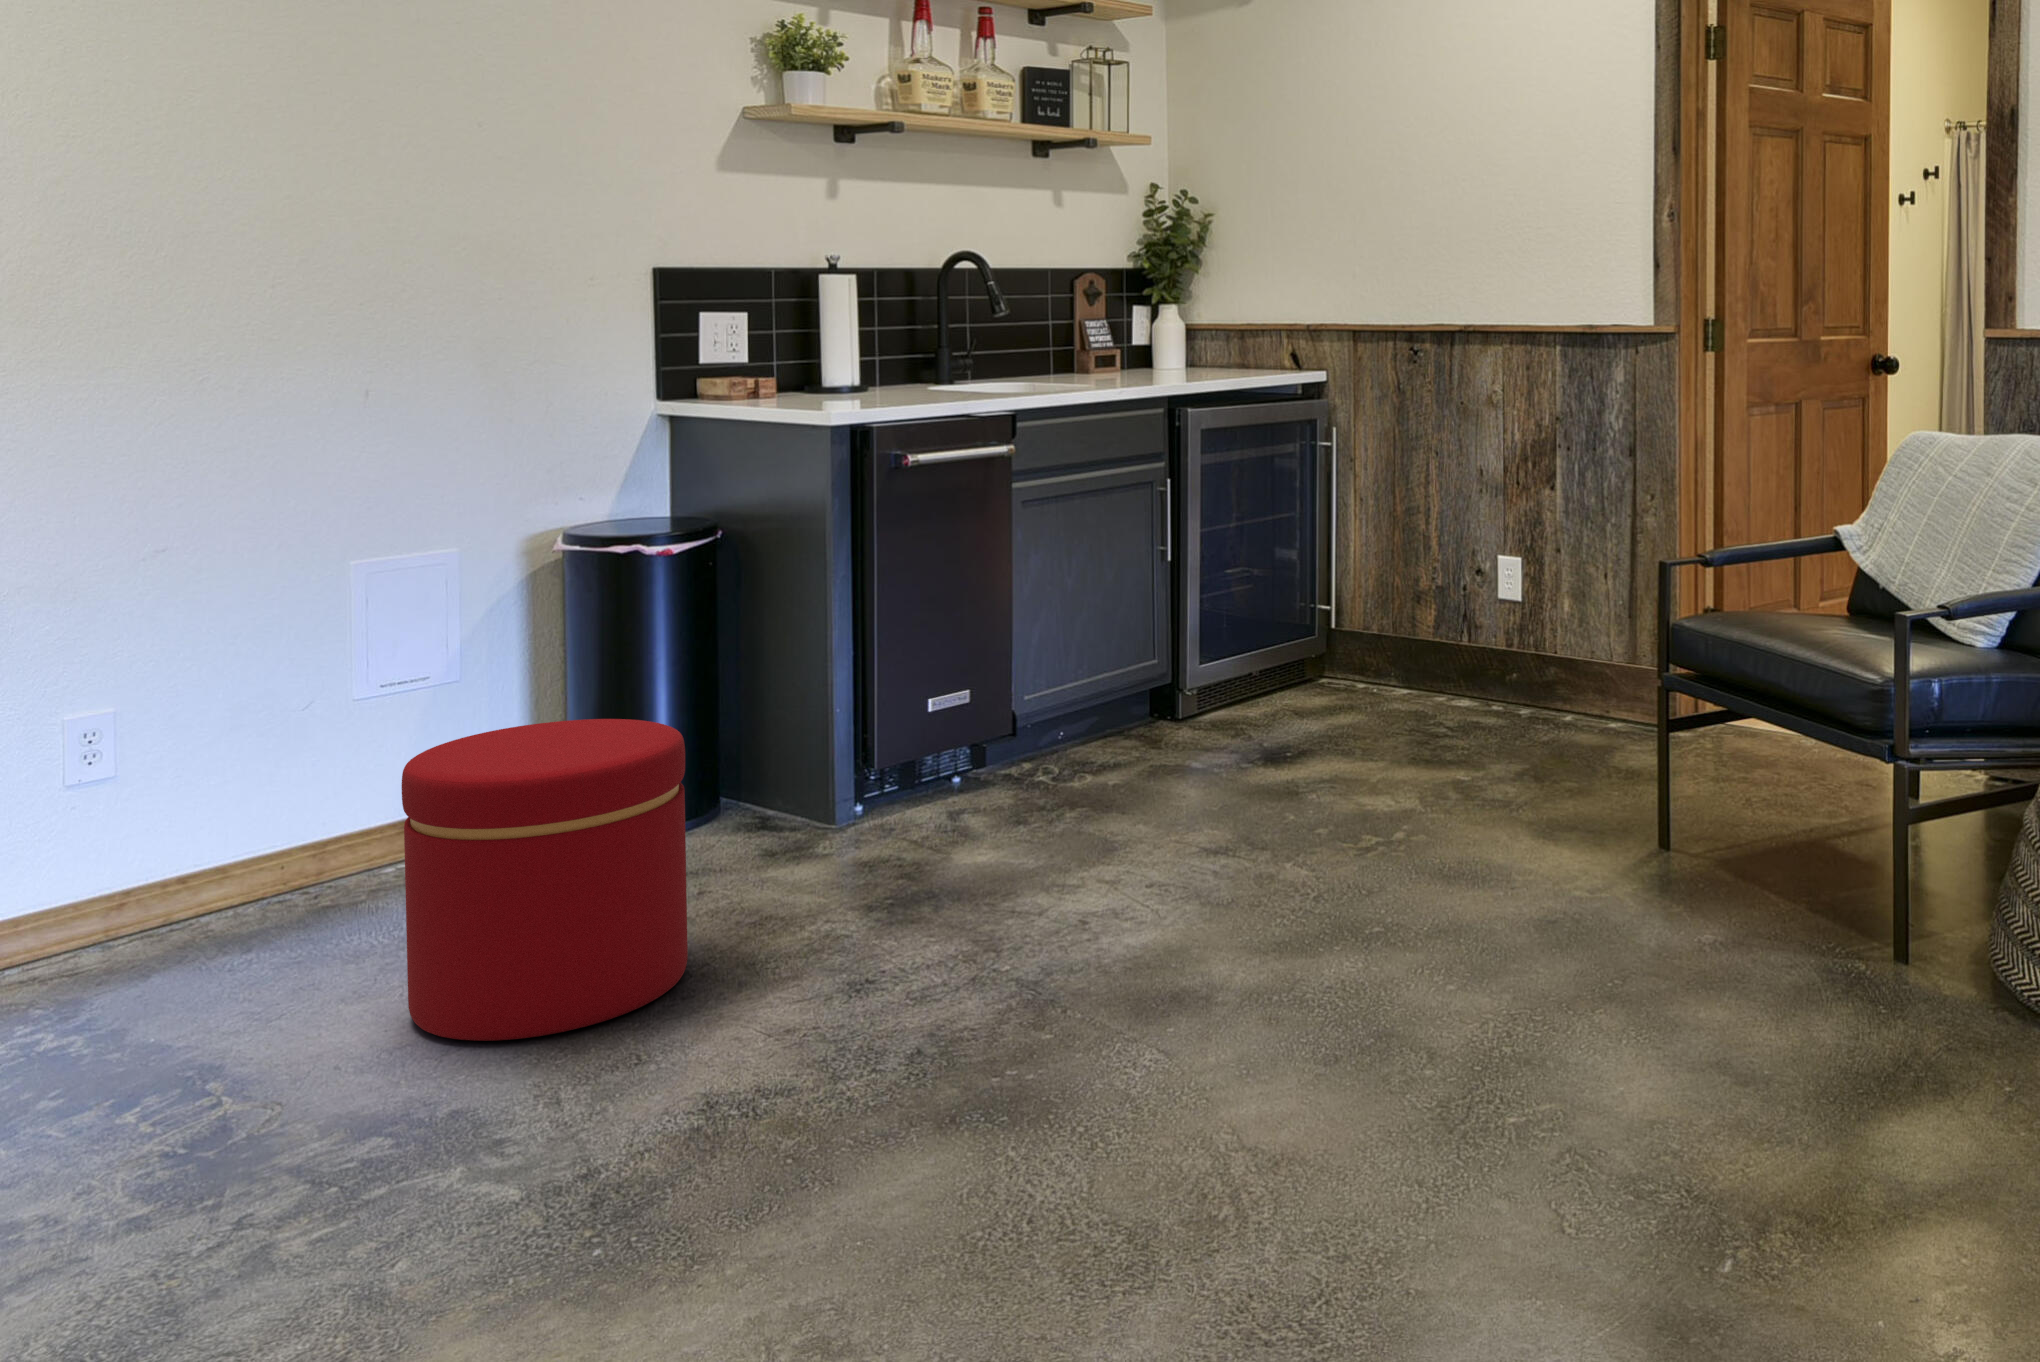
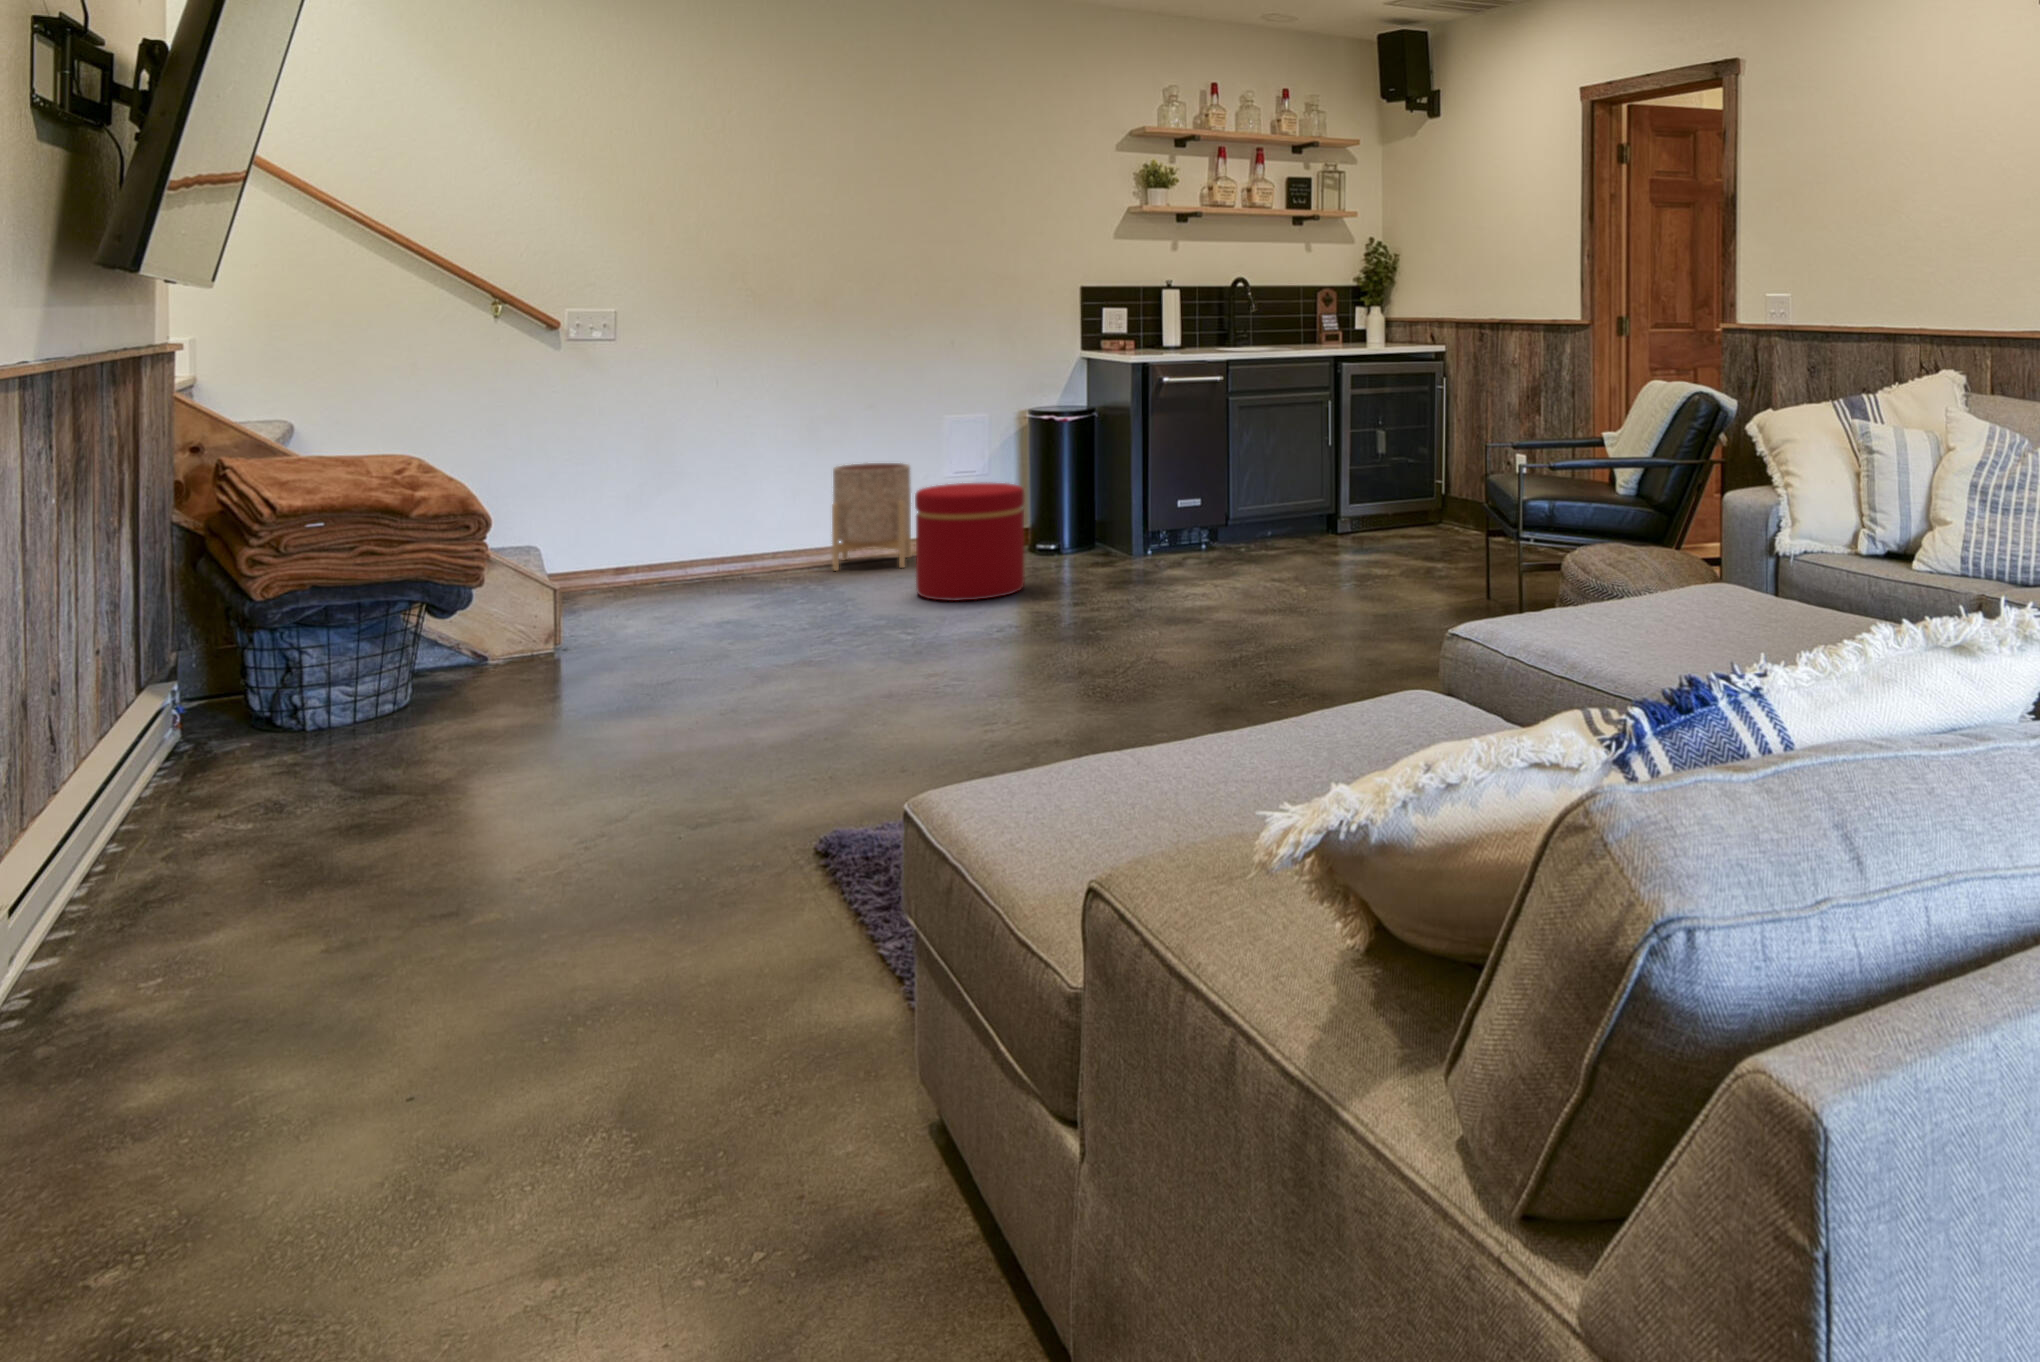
planter: none [90,677,307,968] -> present [832,463,911,571]

